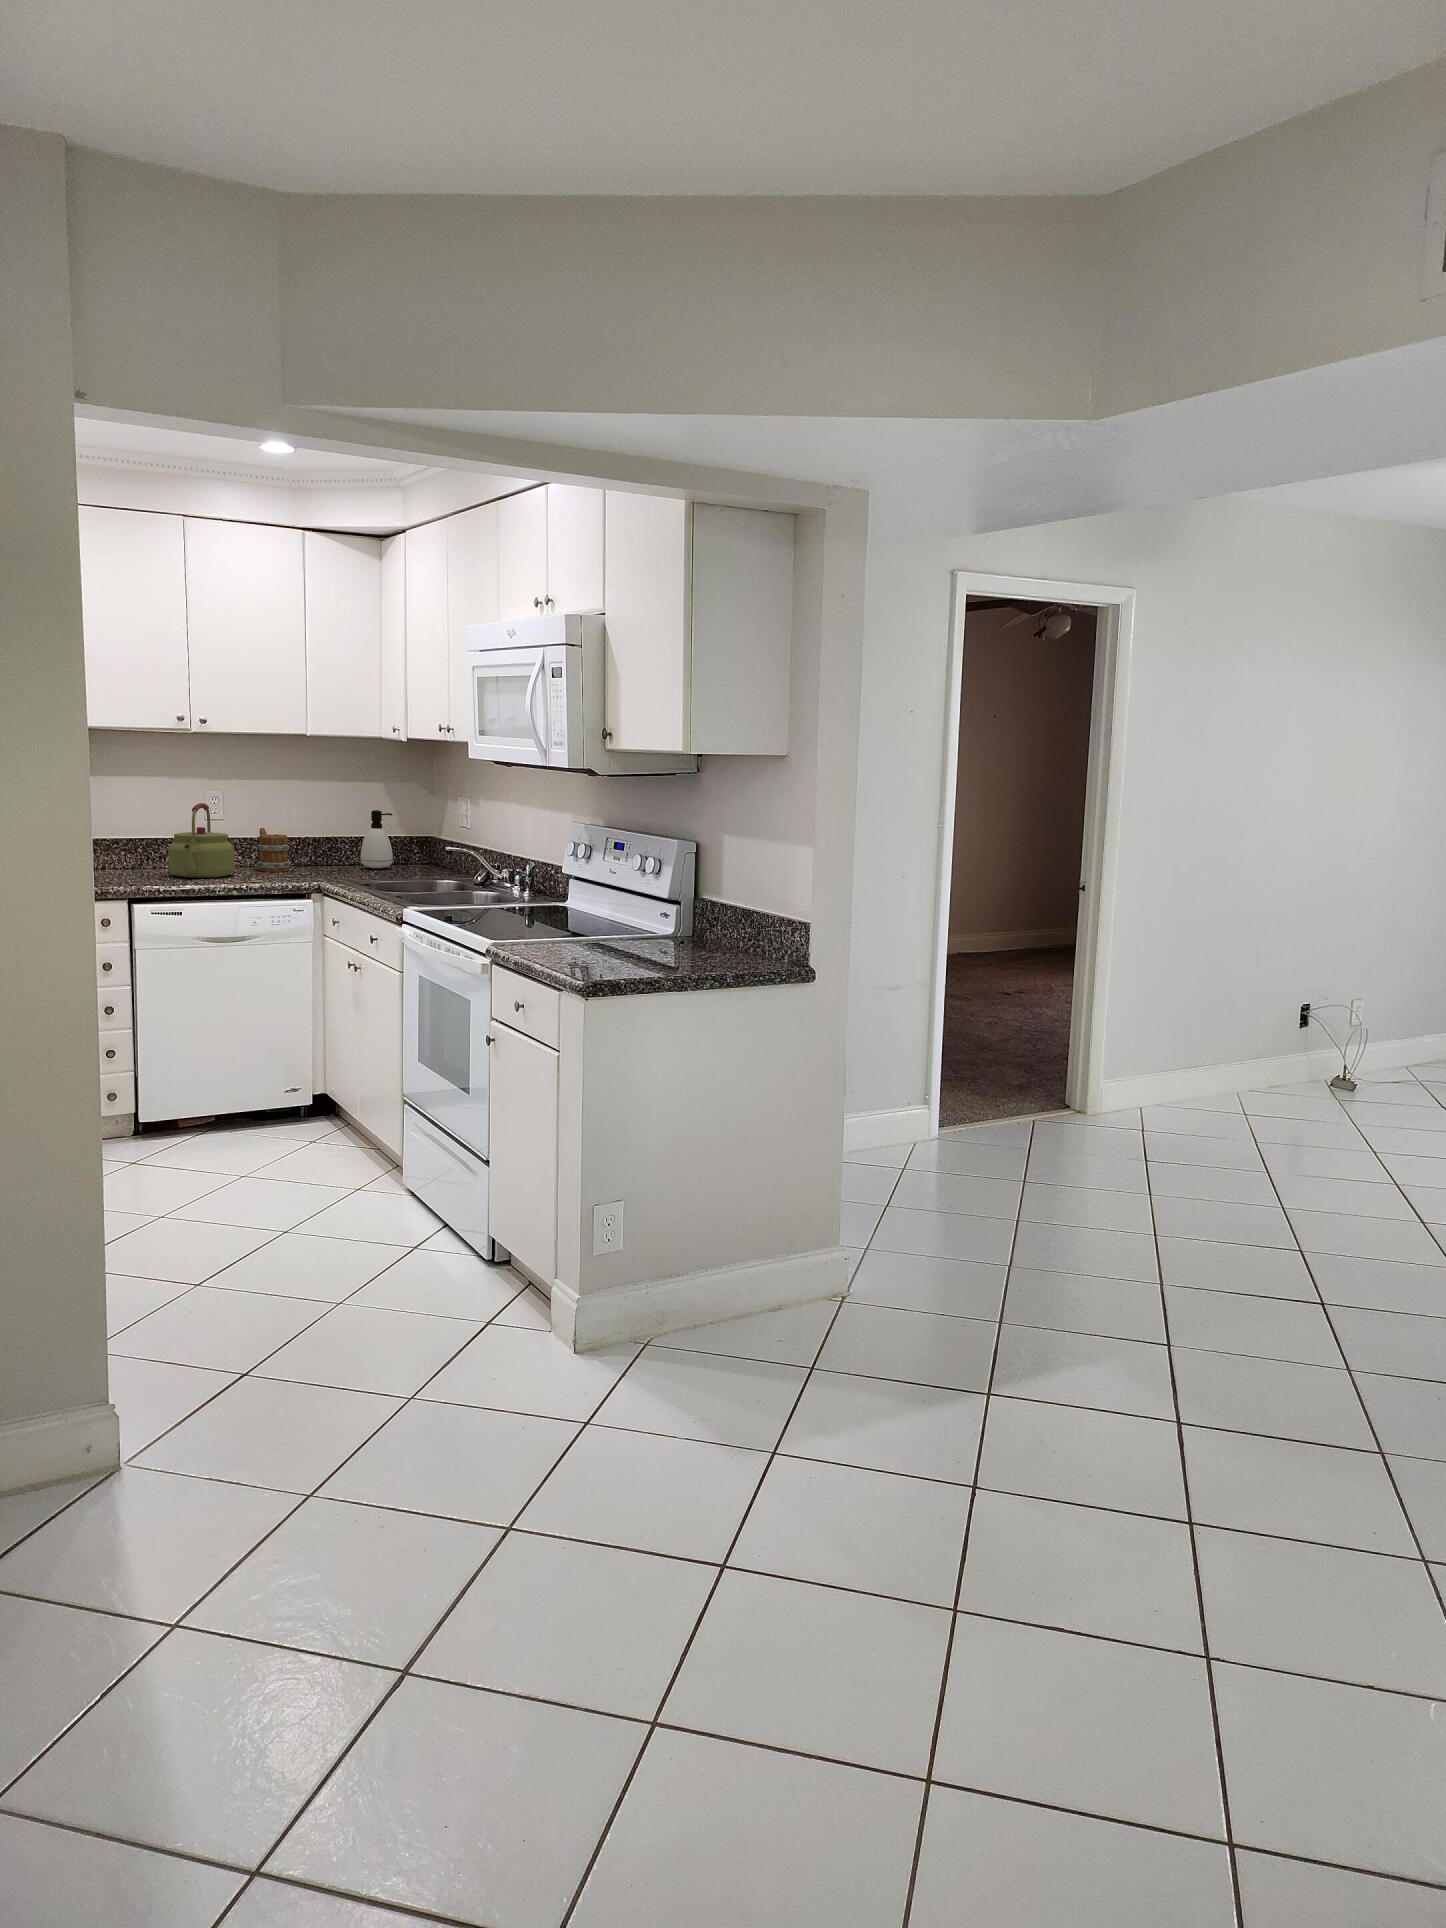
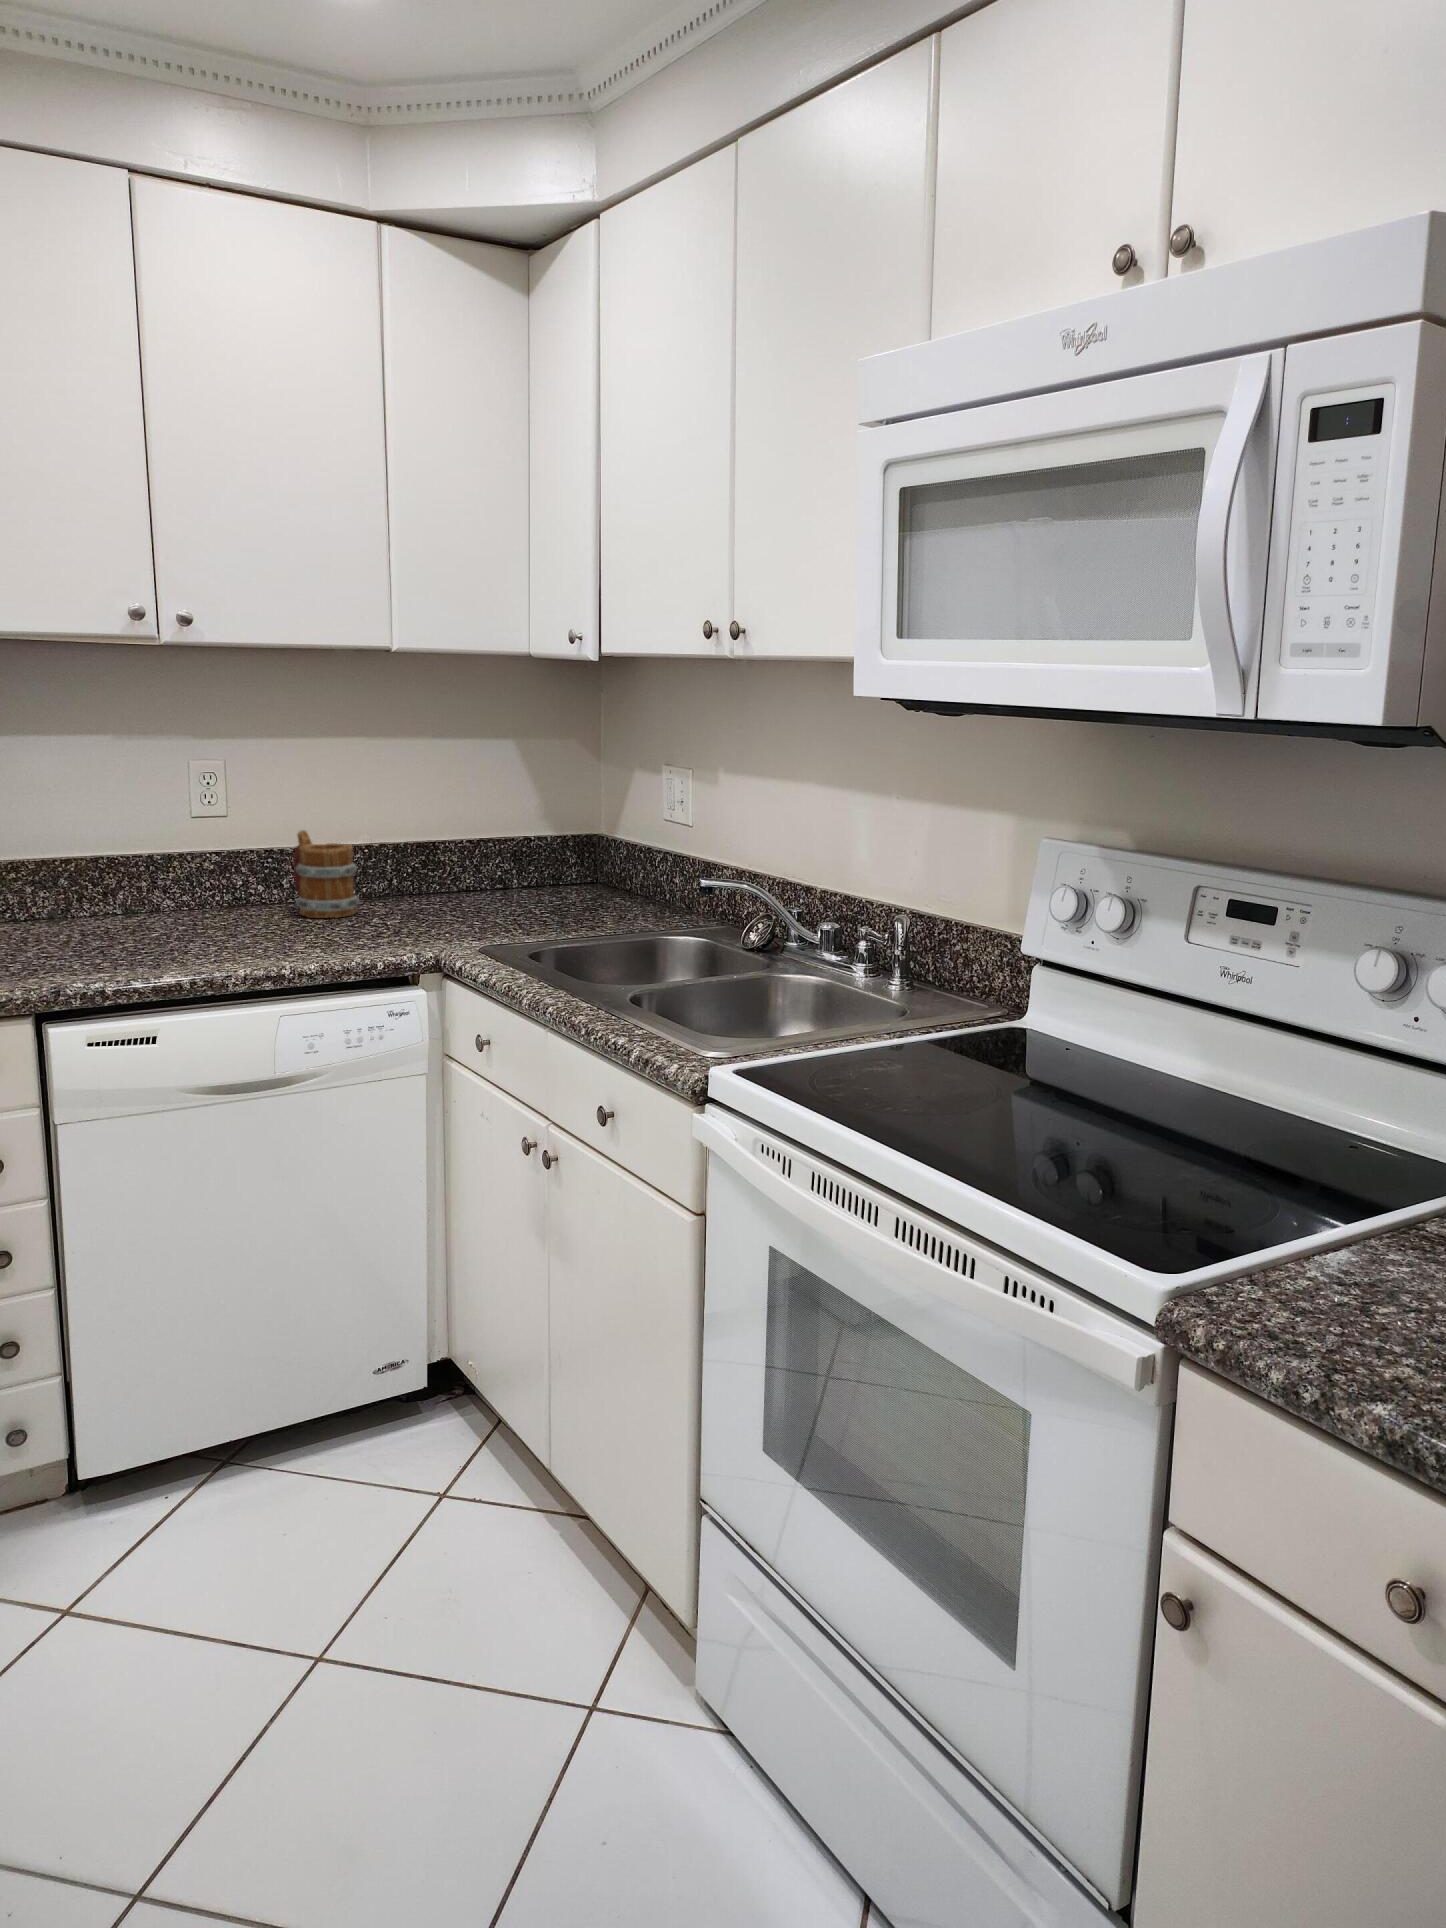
kettle: present [168,803,235,878] -> none [121,790,258,945]
soap dispenser: present [361,810,393,869] -> none [486,792,546,901]

